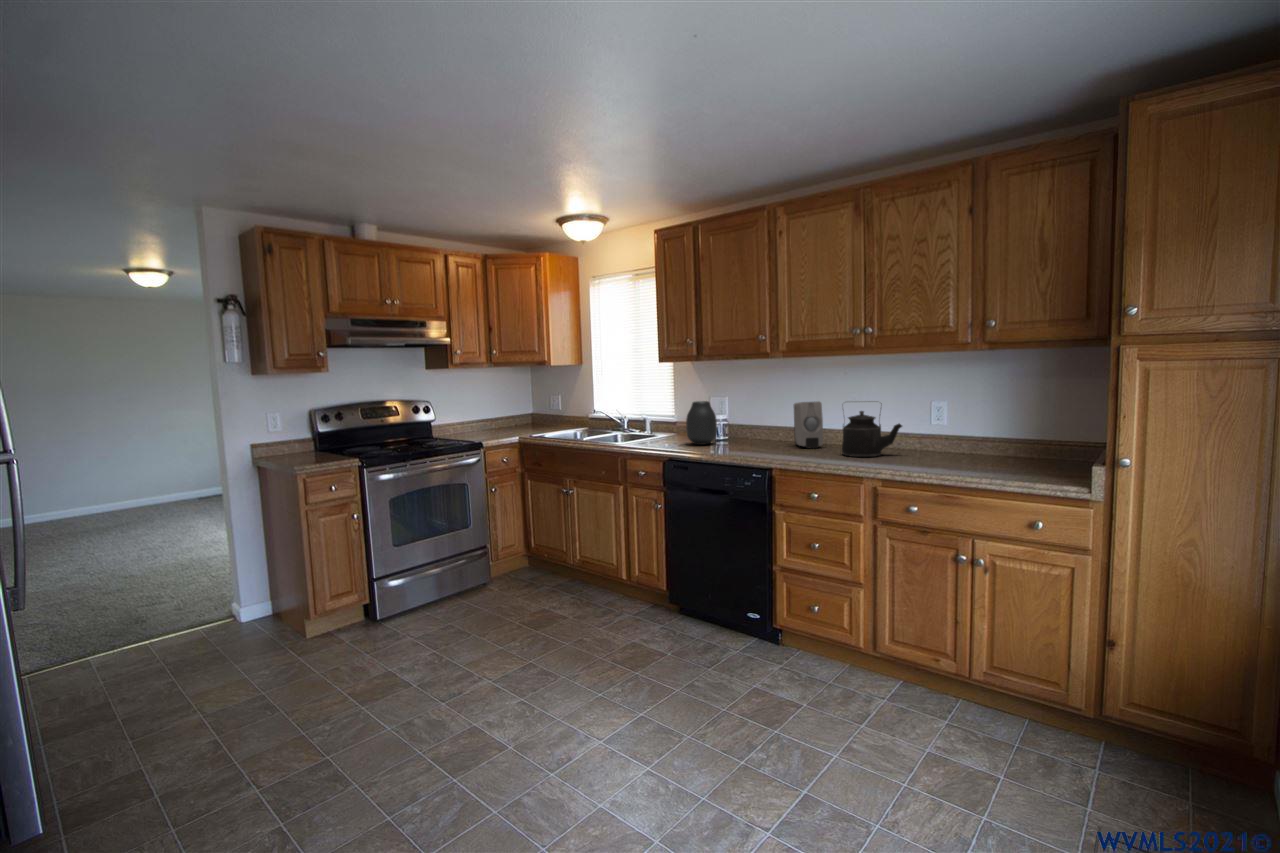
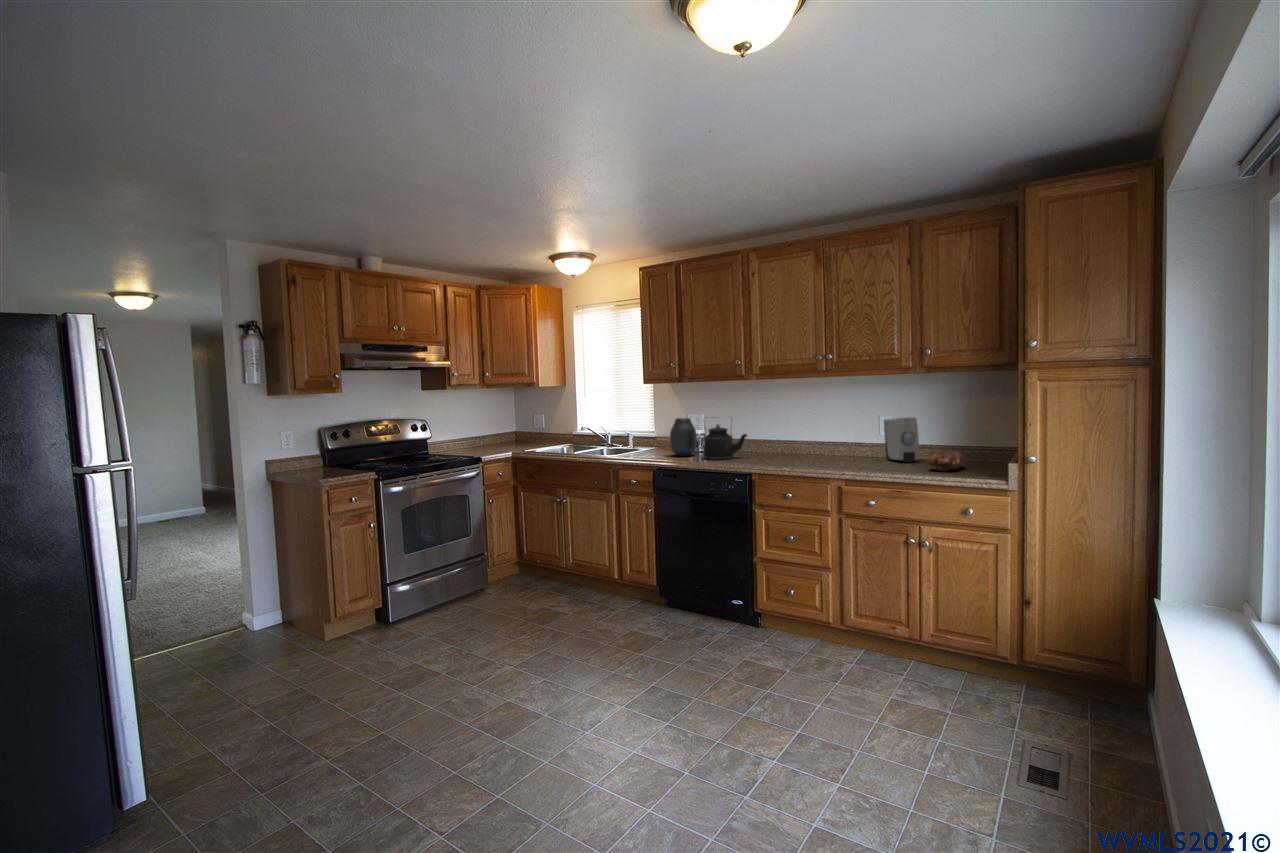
soap dispenser: present [794,401,823,448] -> present [884,417,919,462]
kettle: present [842,411,902,457] -> present [704,424,747,460]
bread loaf: none [985,446,1035,472] -> present [926,451,964,471]

